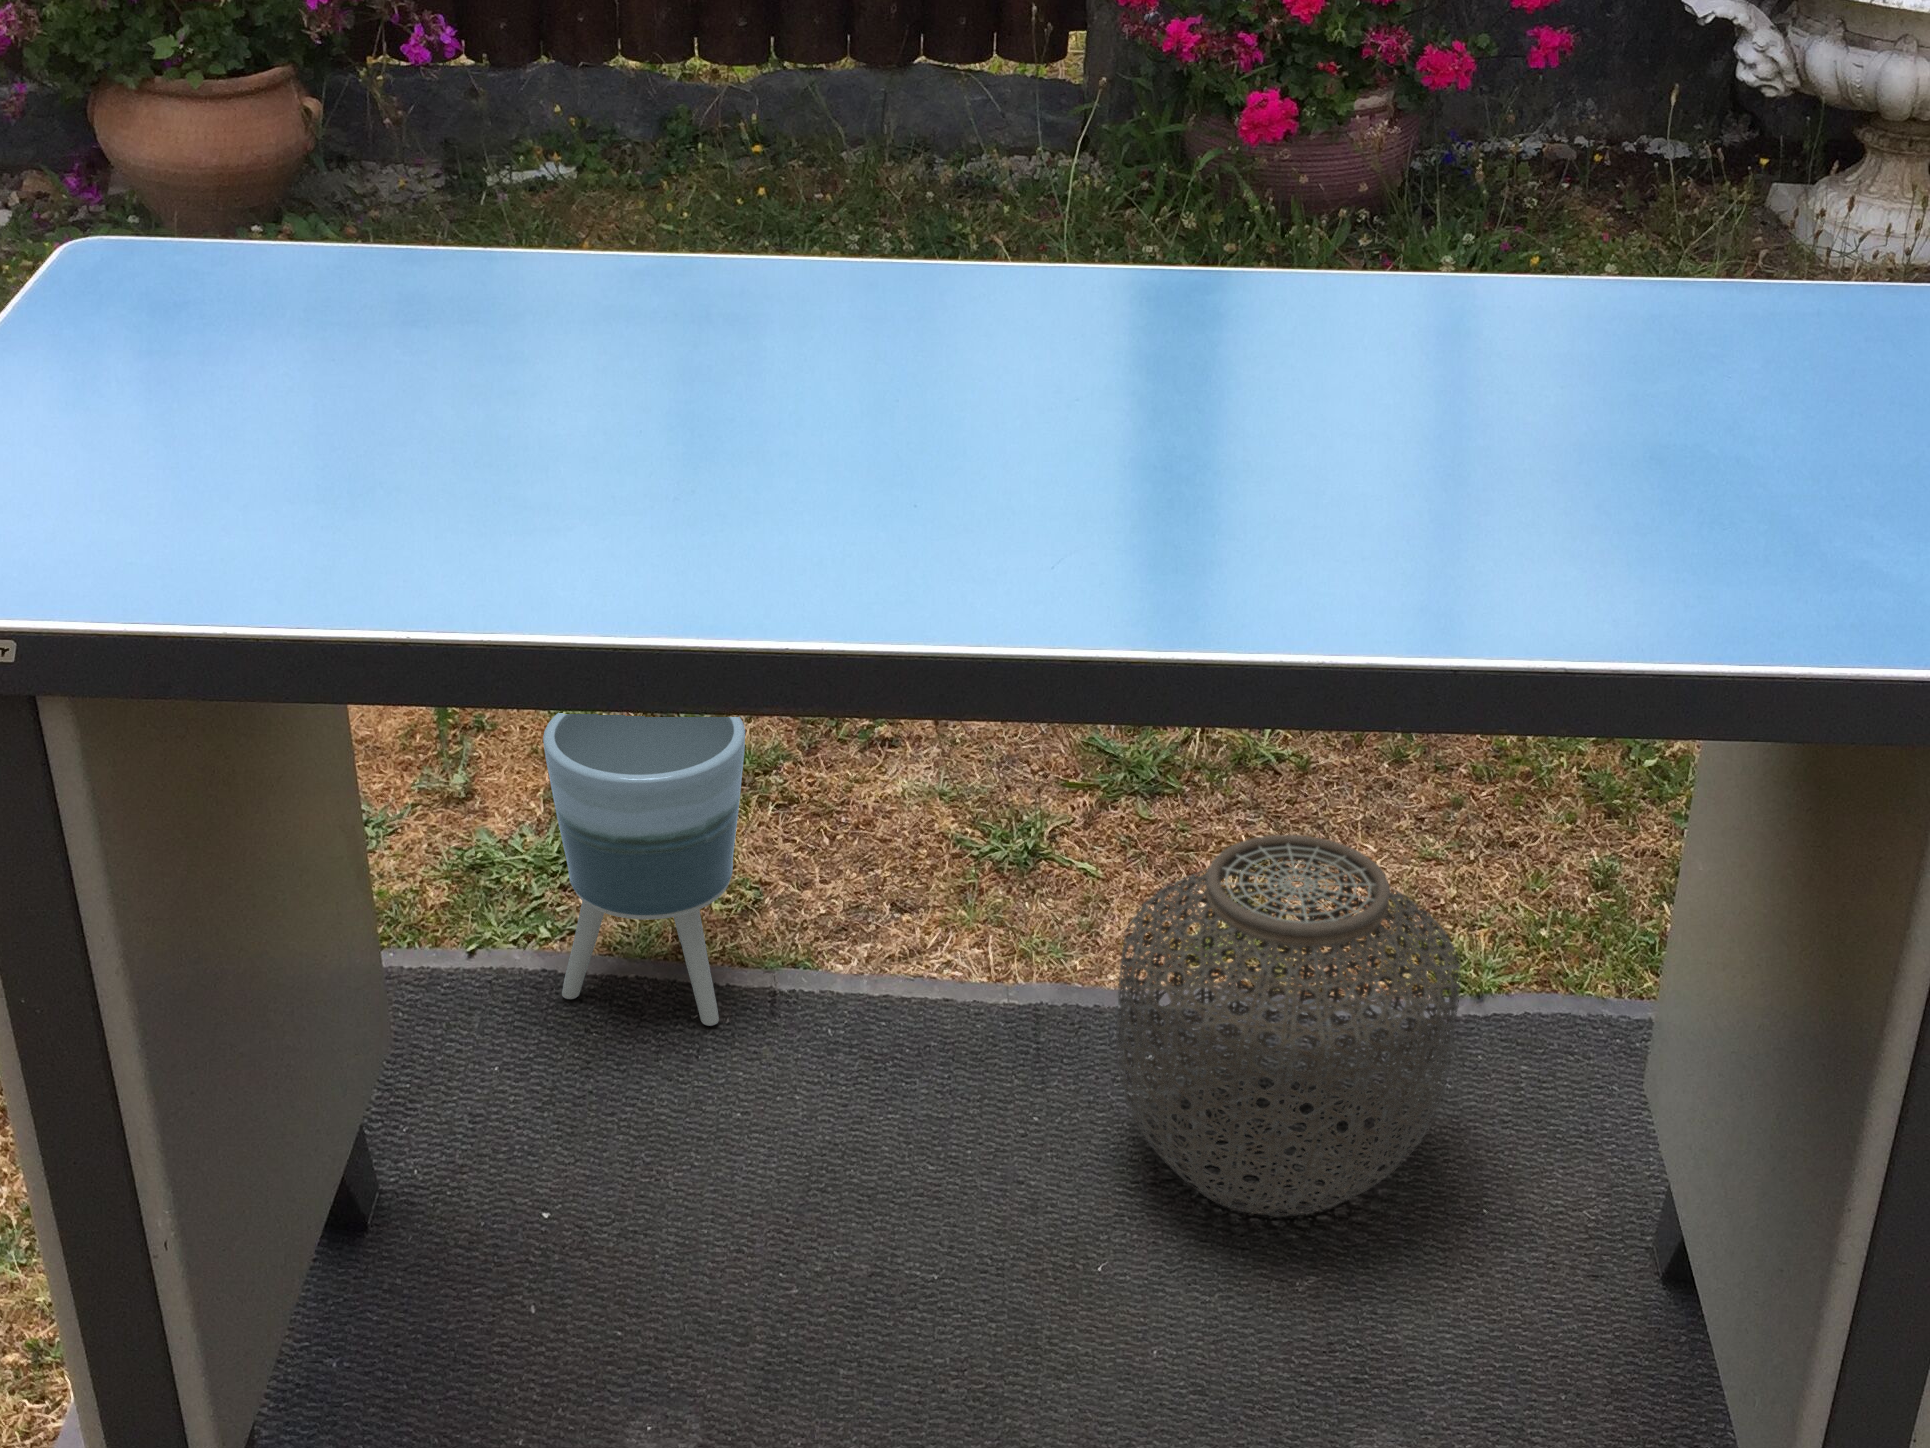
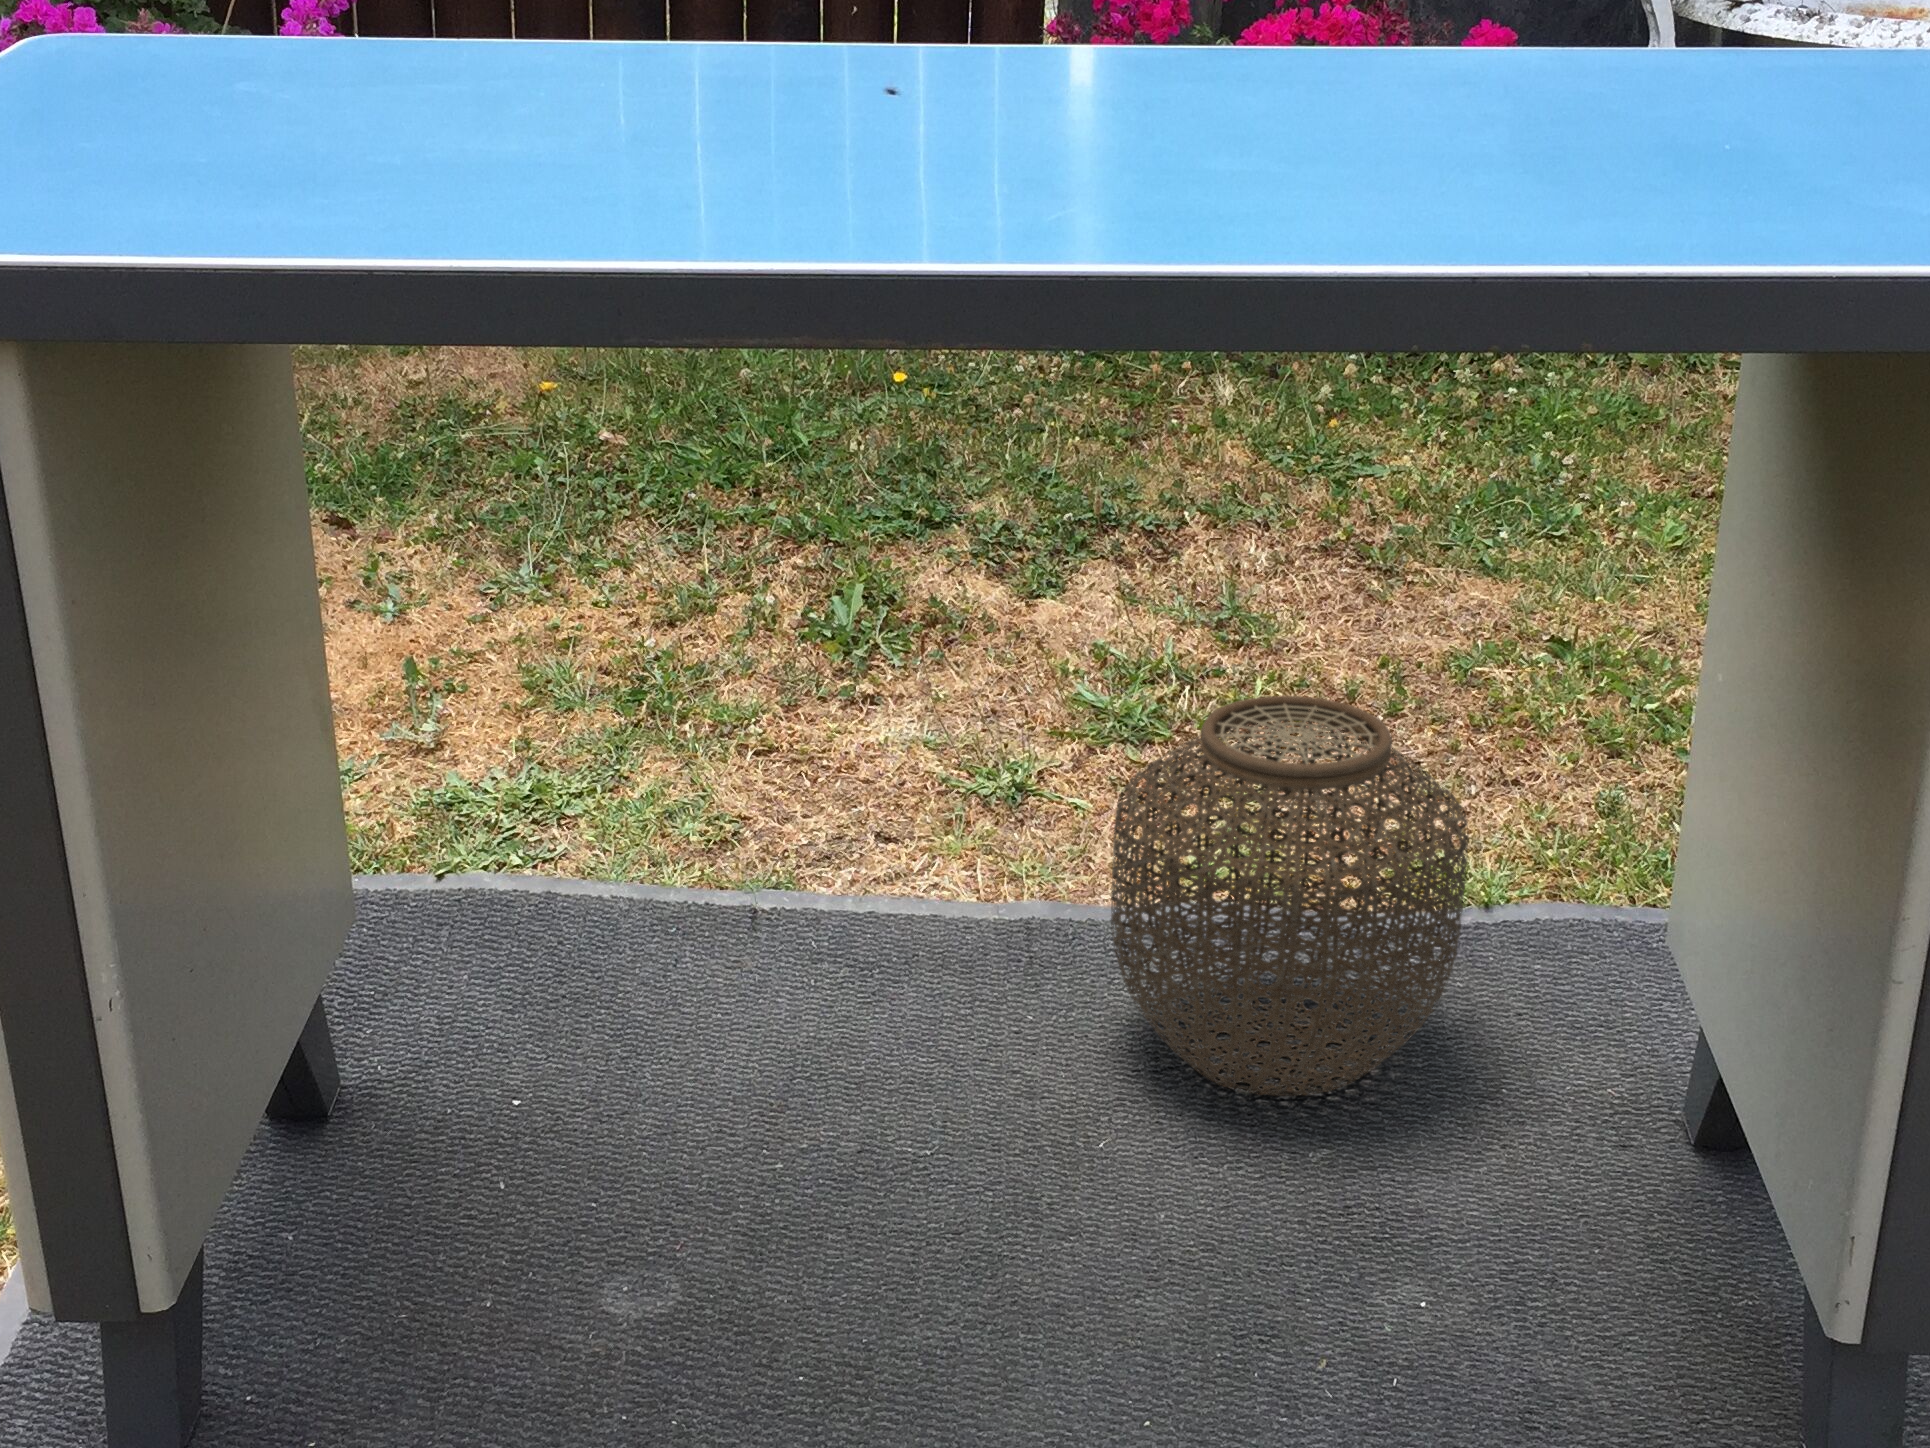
planter: present [543,713,745,1026] -> none [513,592,721,940]

